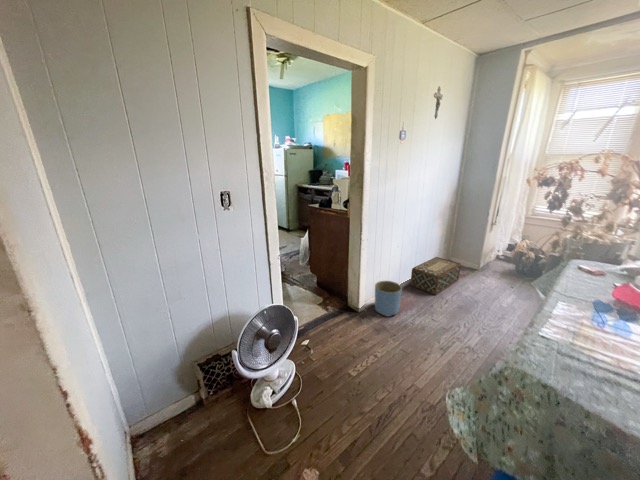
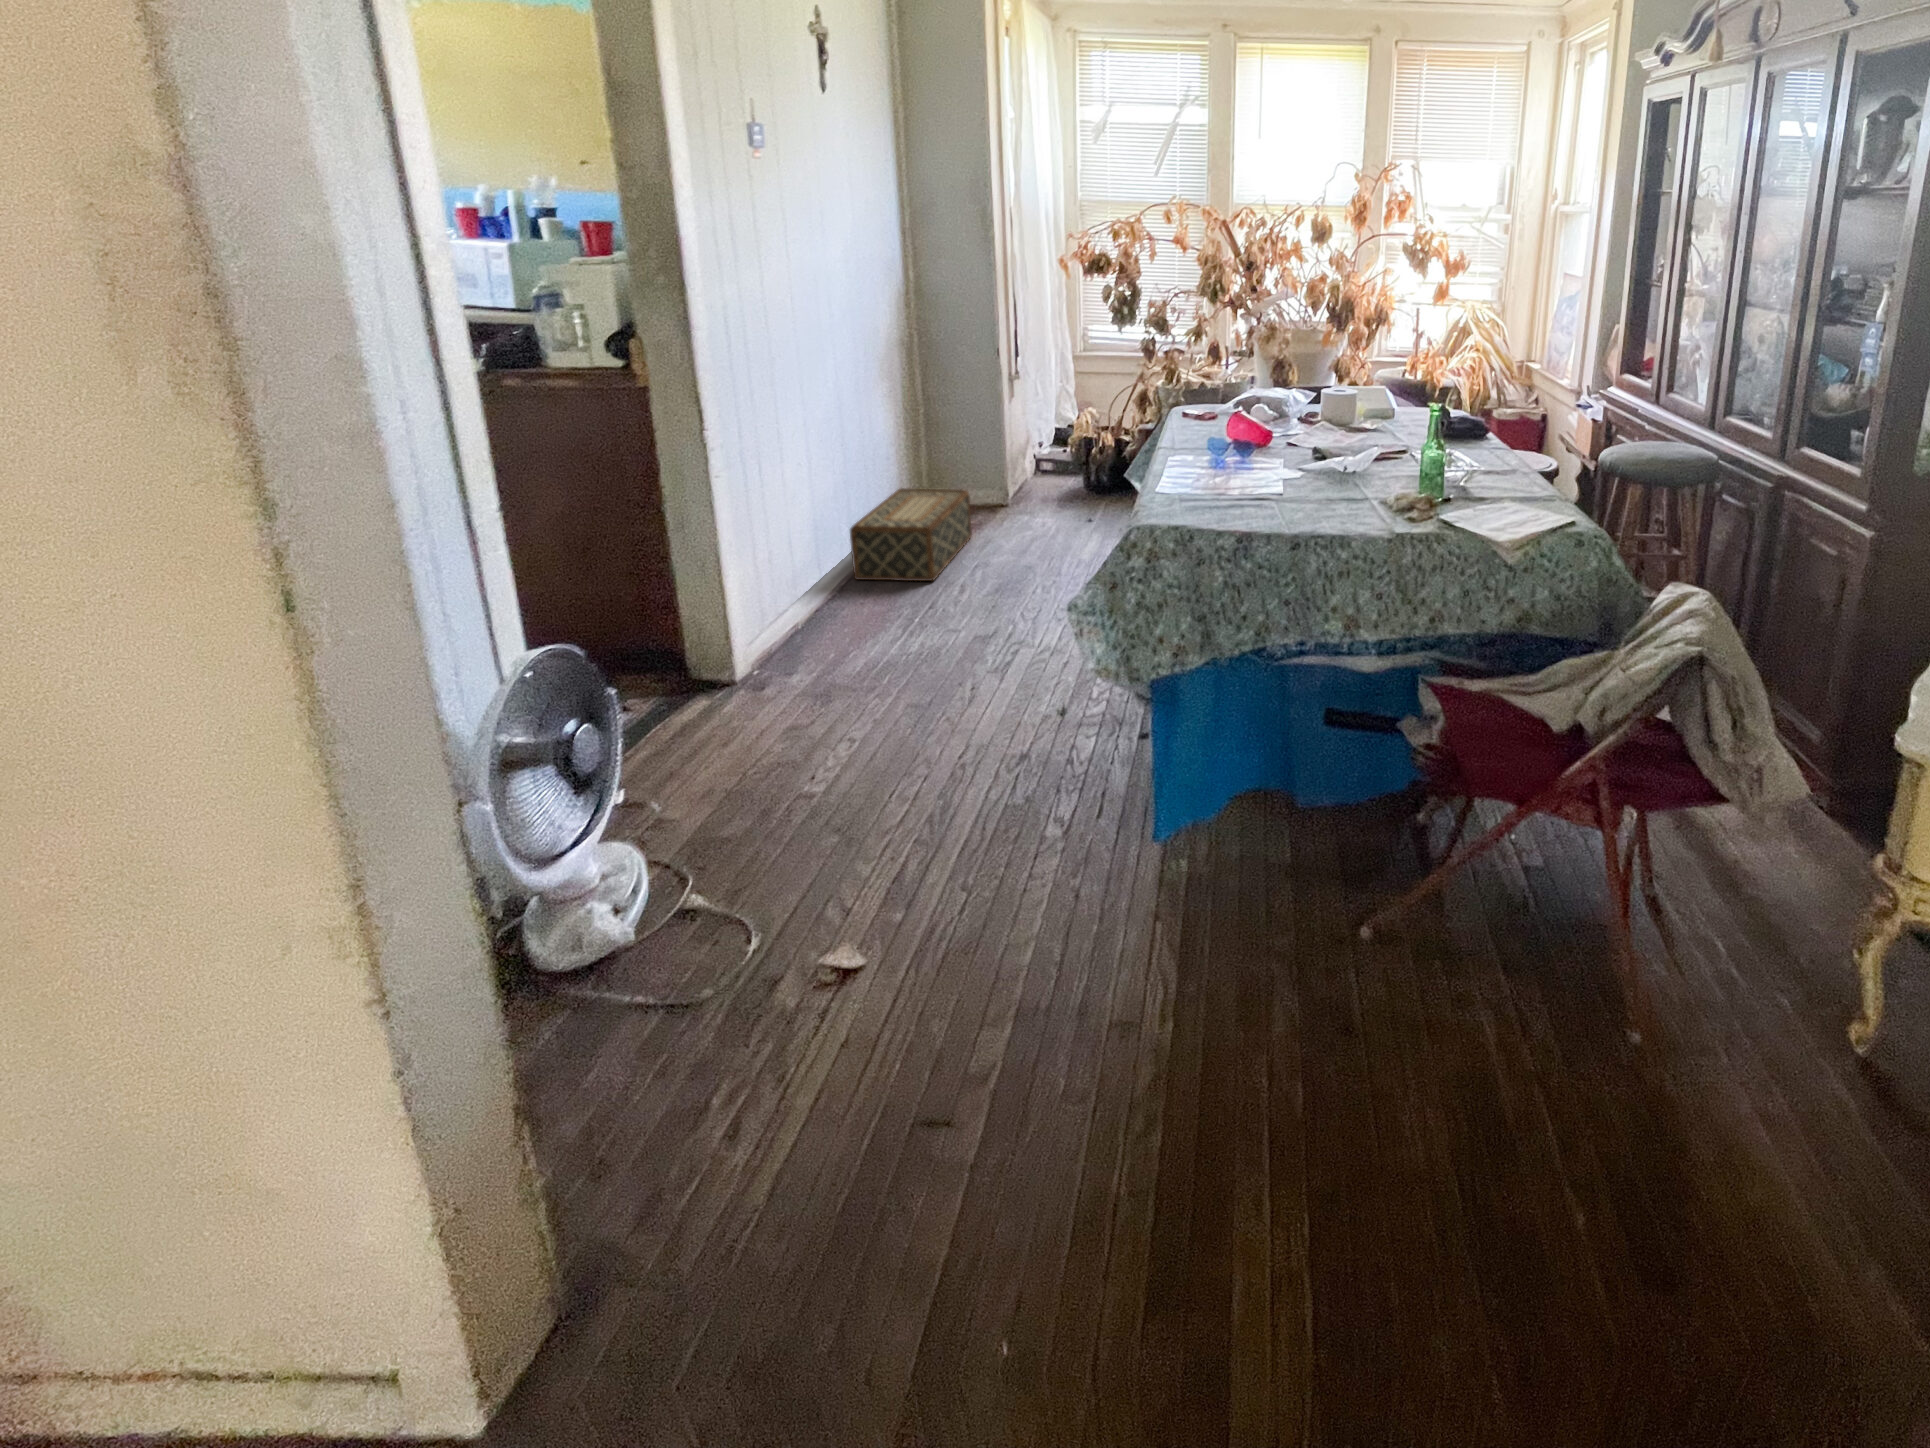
planter: present [375,281,402,317] -> none [772,565,859,663]

